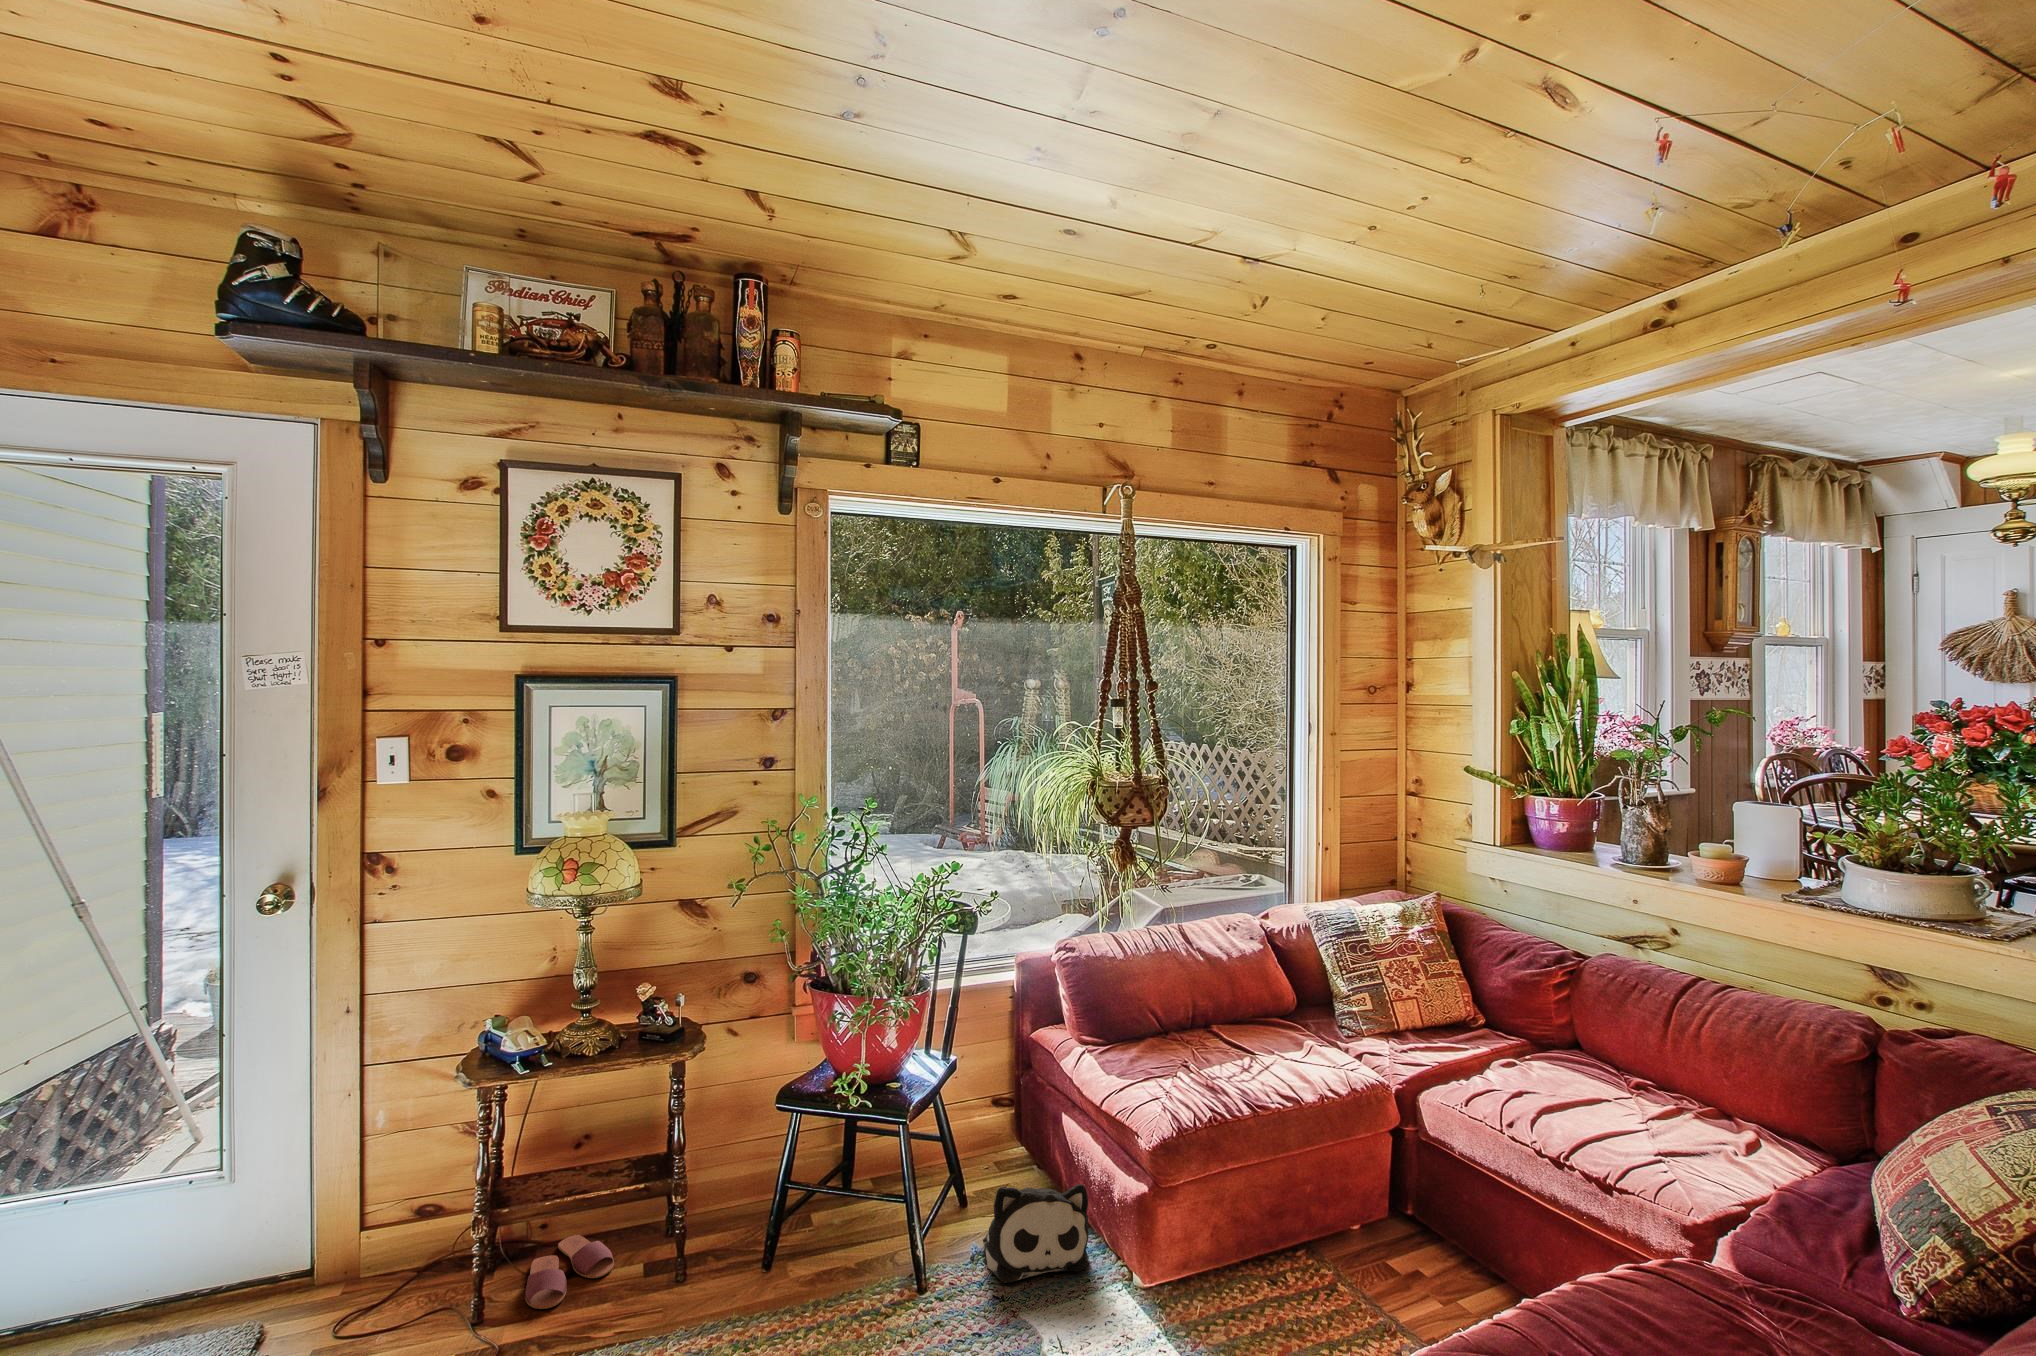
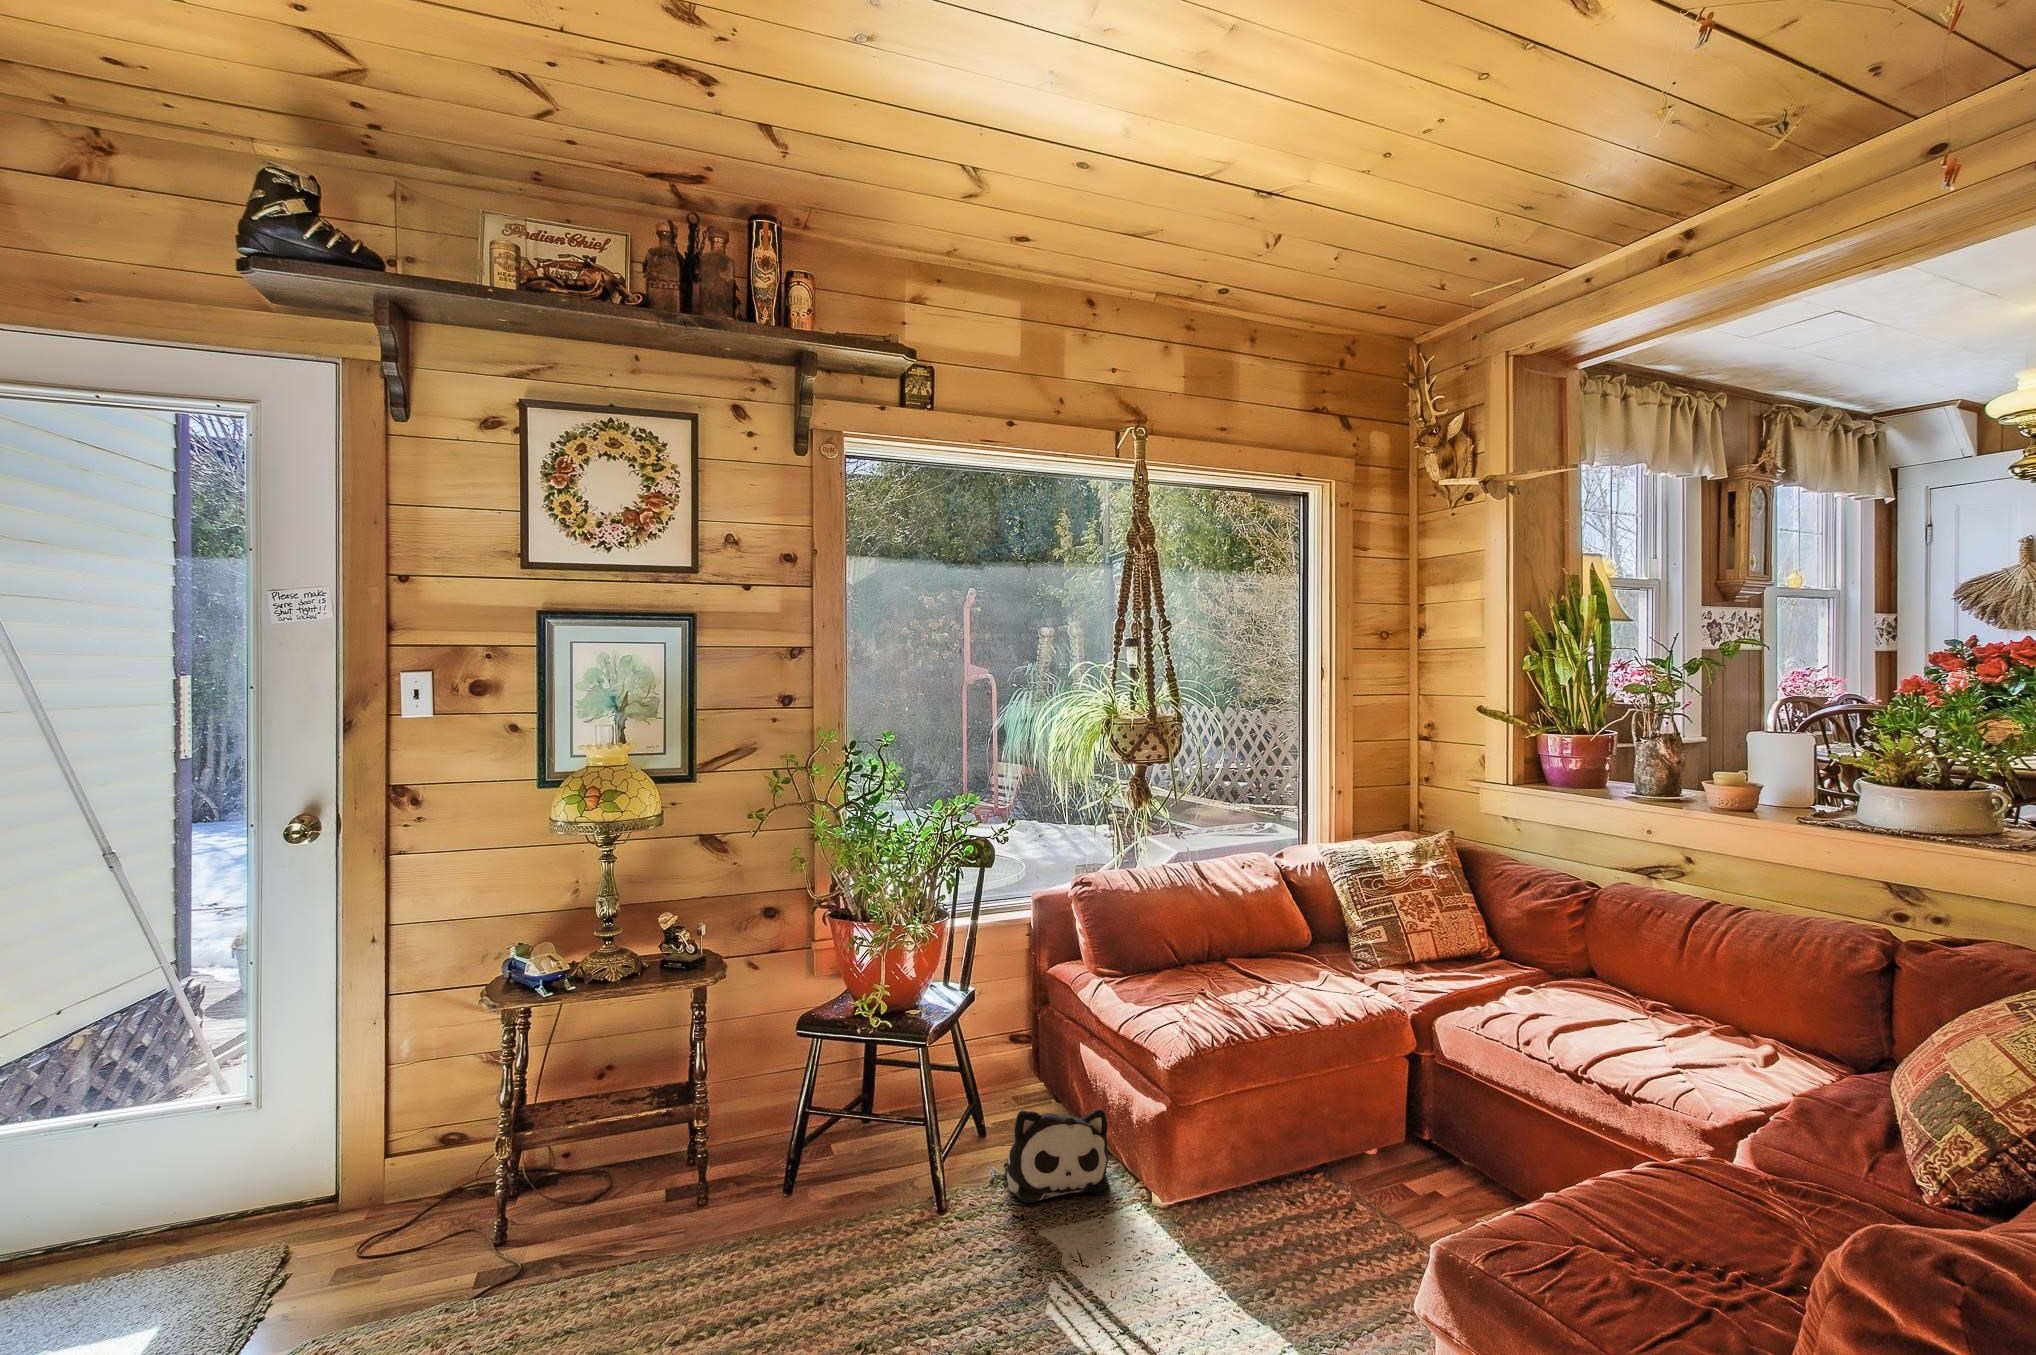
slippers: present [525,1235,614,1309] -> none [555,1163,641,1228]

